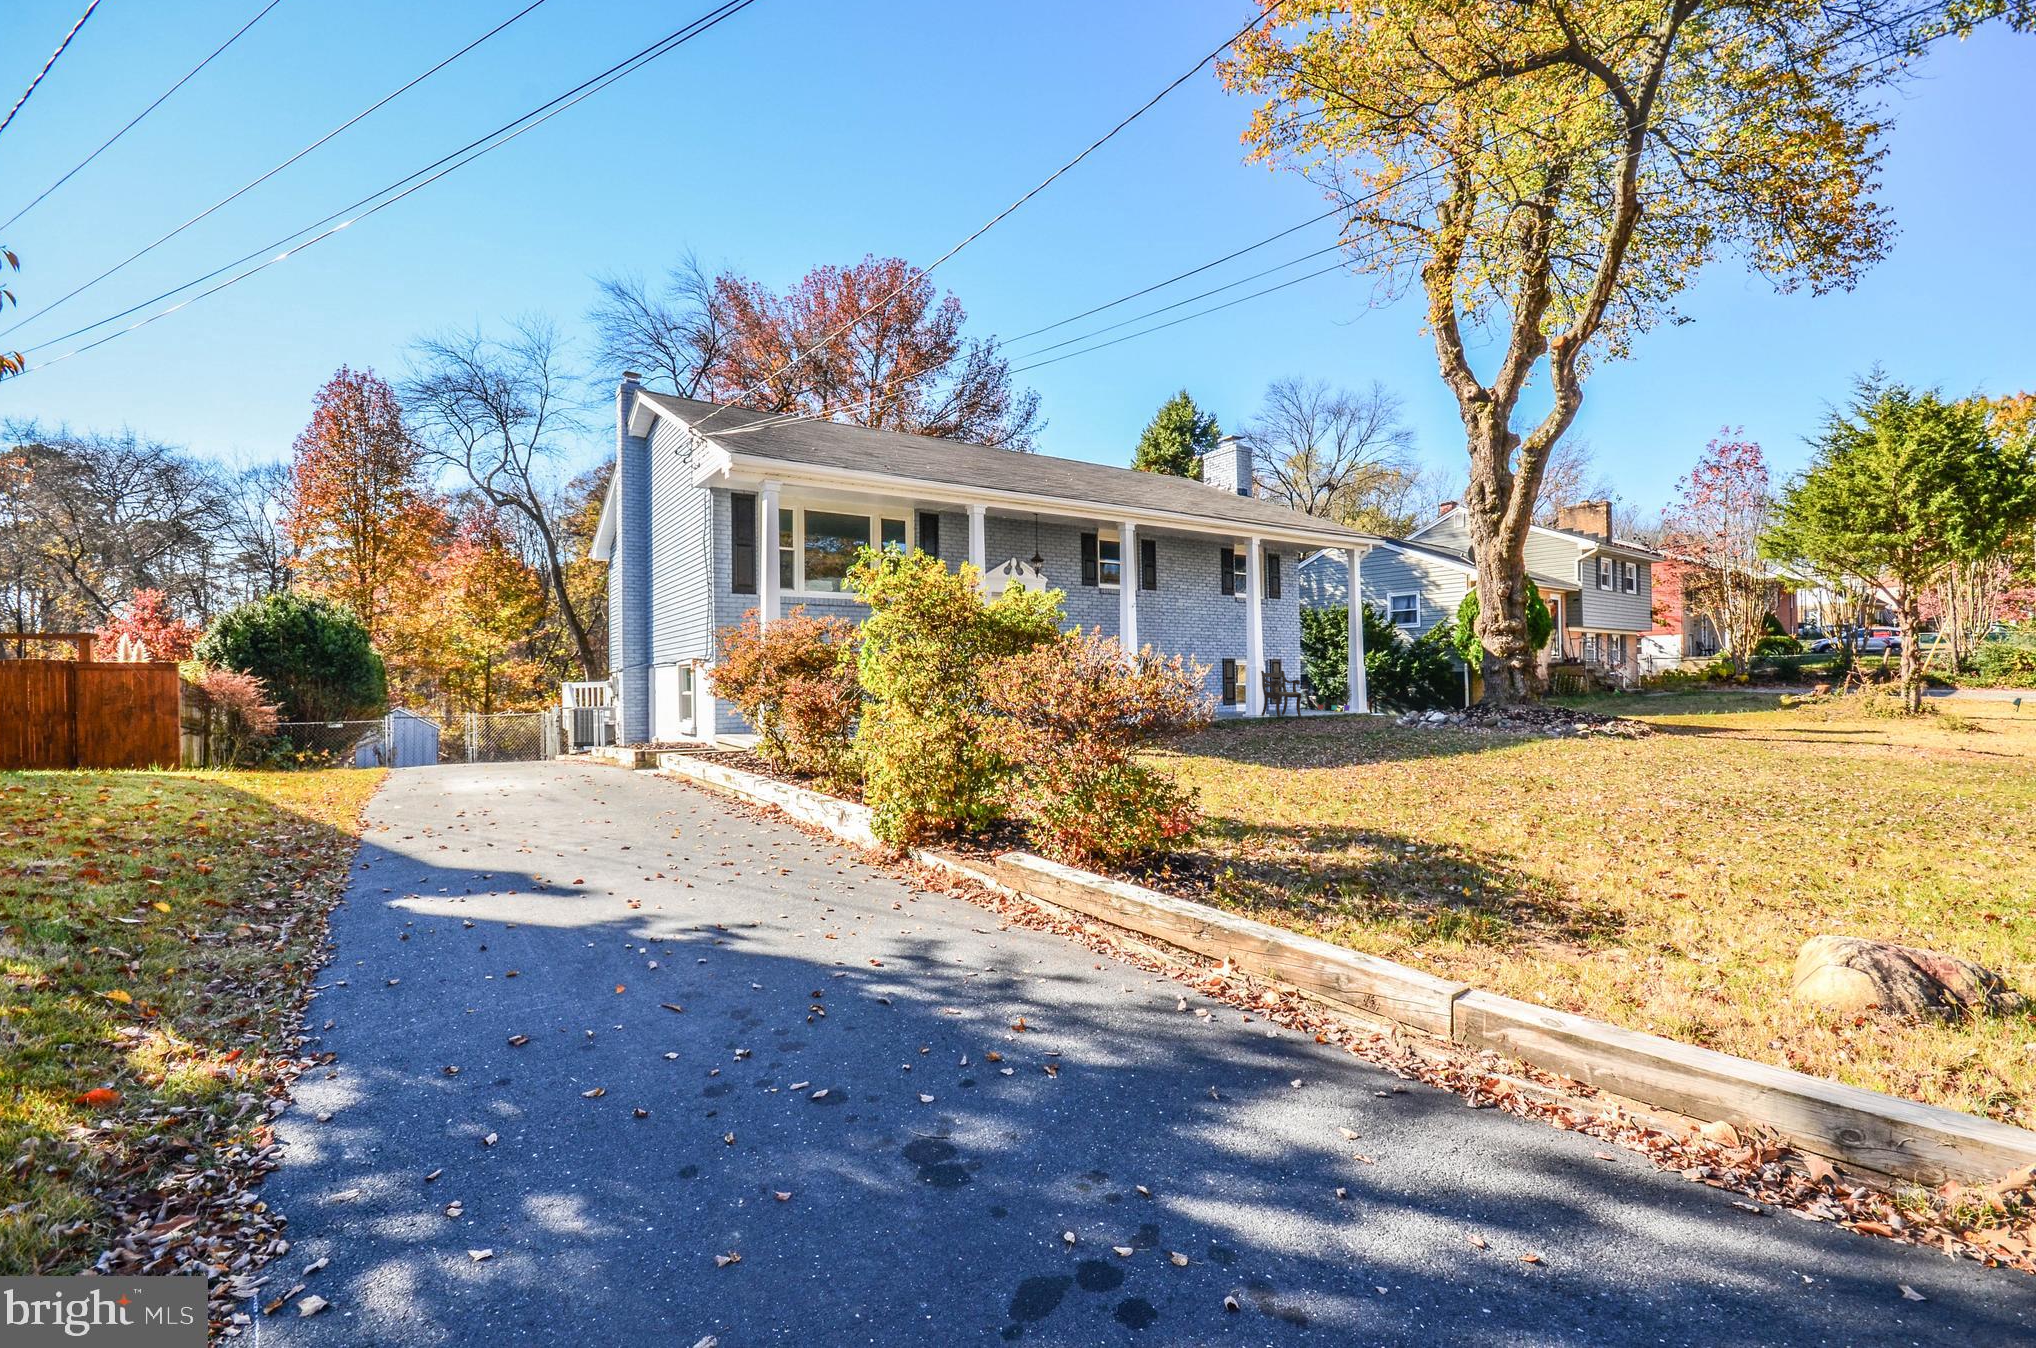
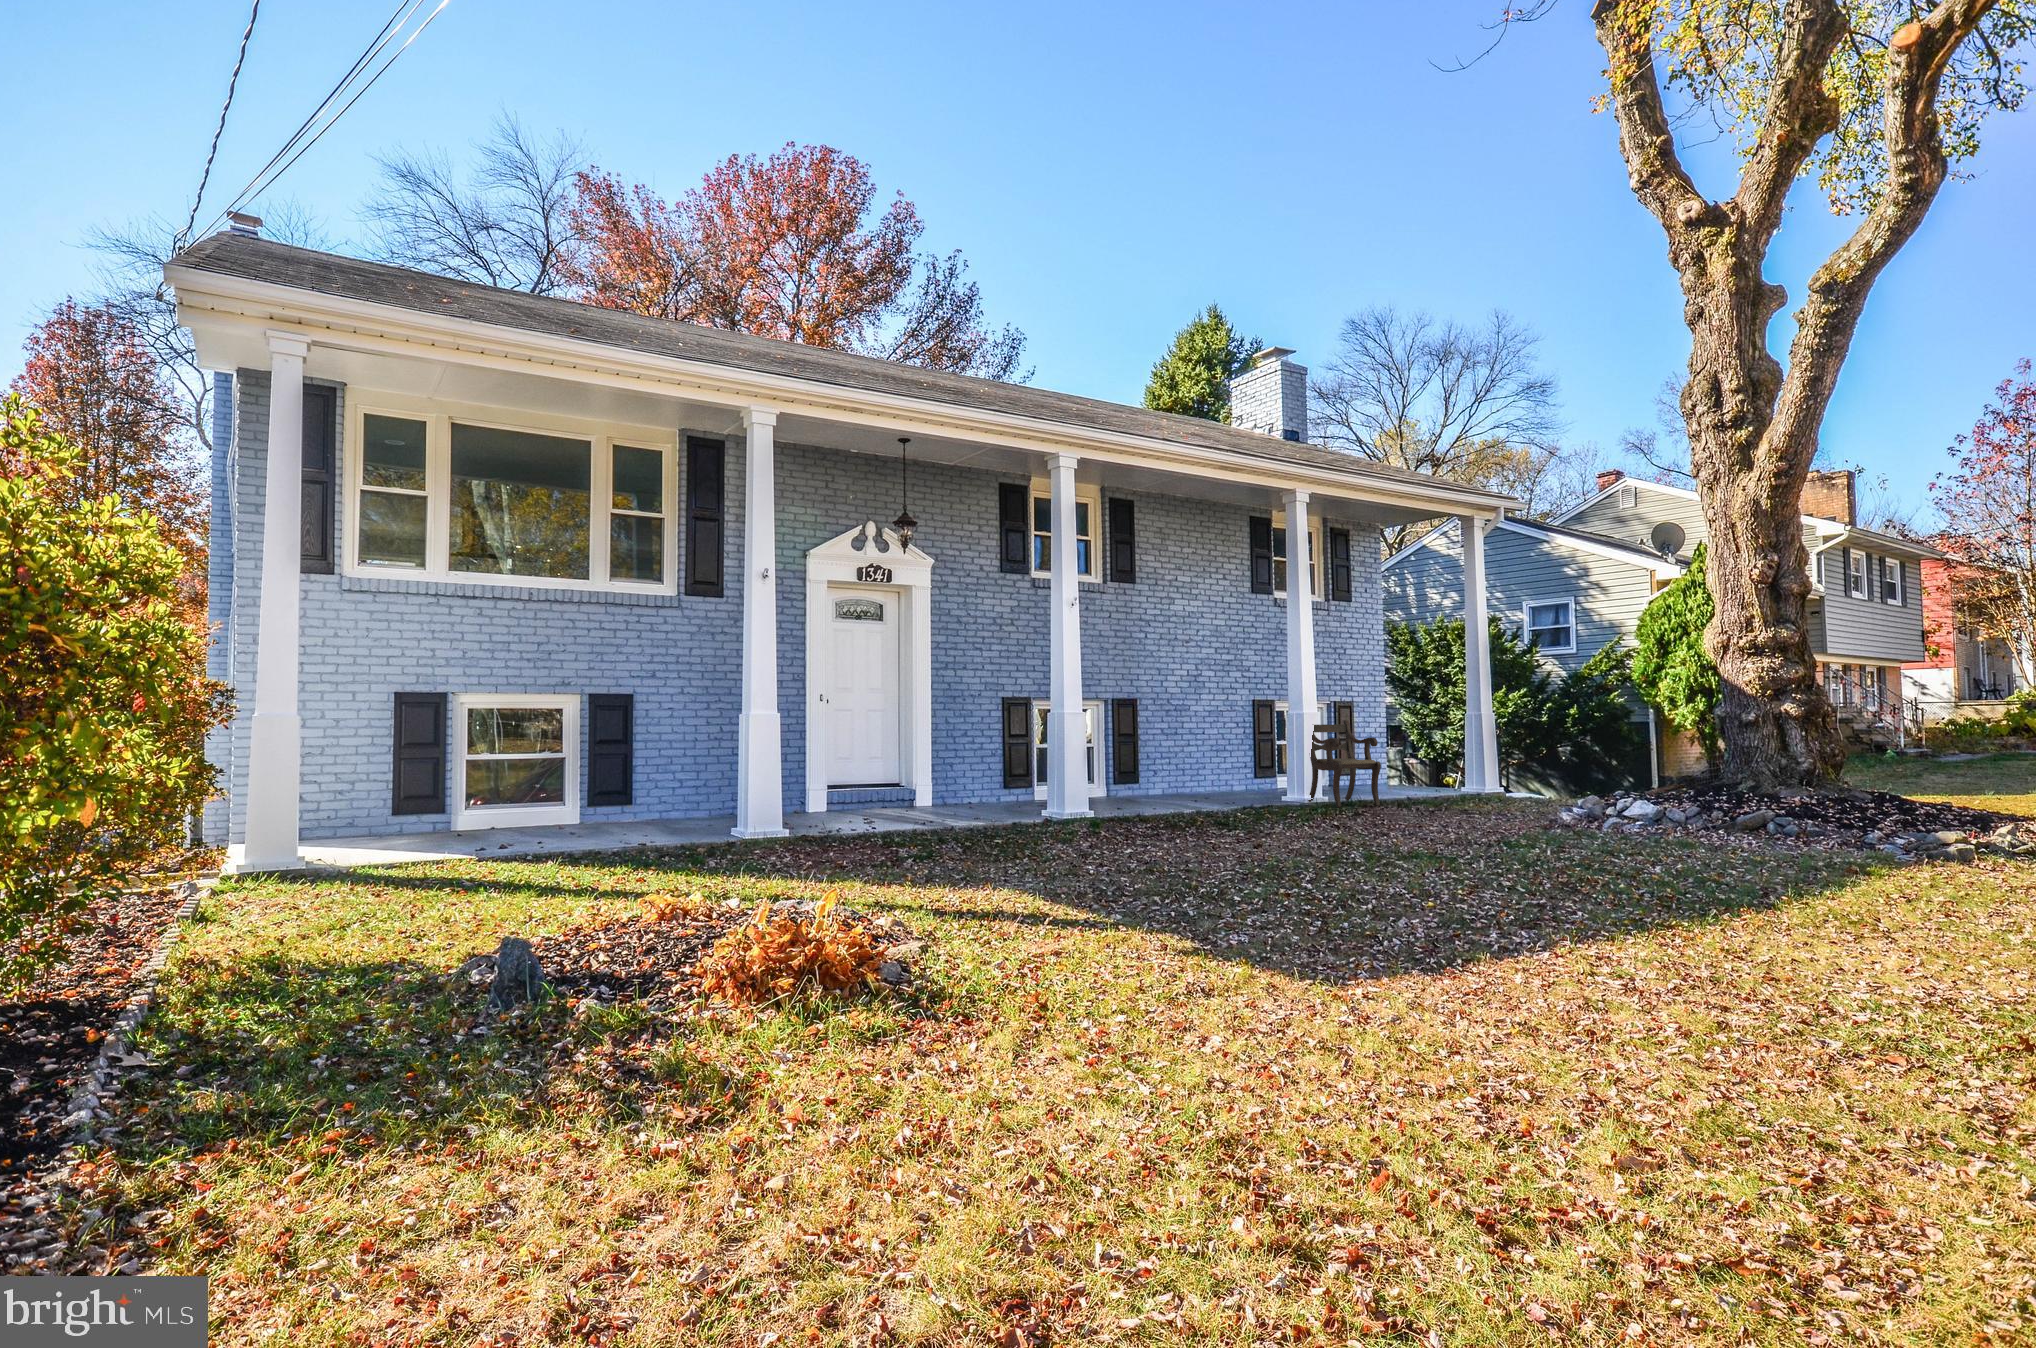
potted plant: present [1315,683,1352,710] -> none [1407,741,1475,790]

